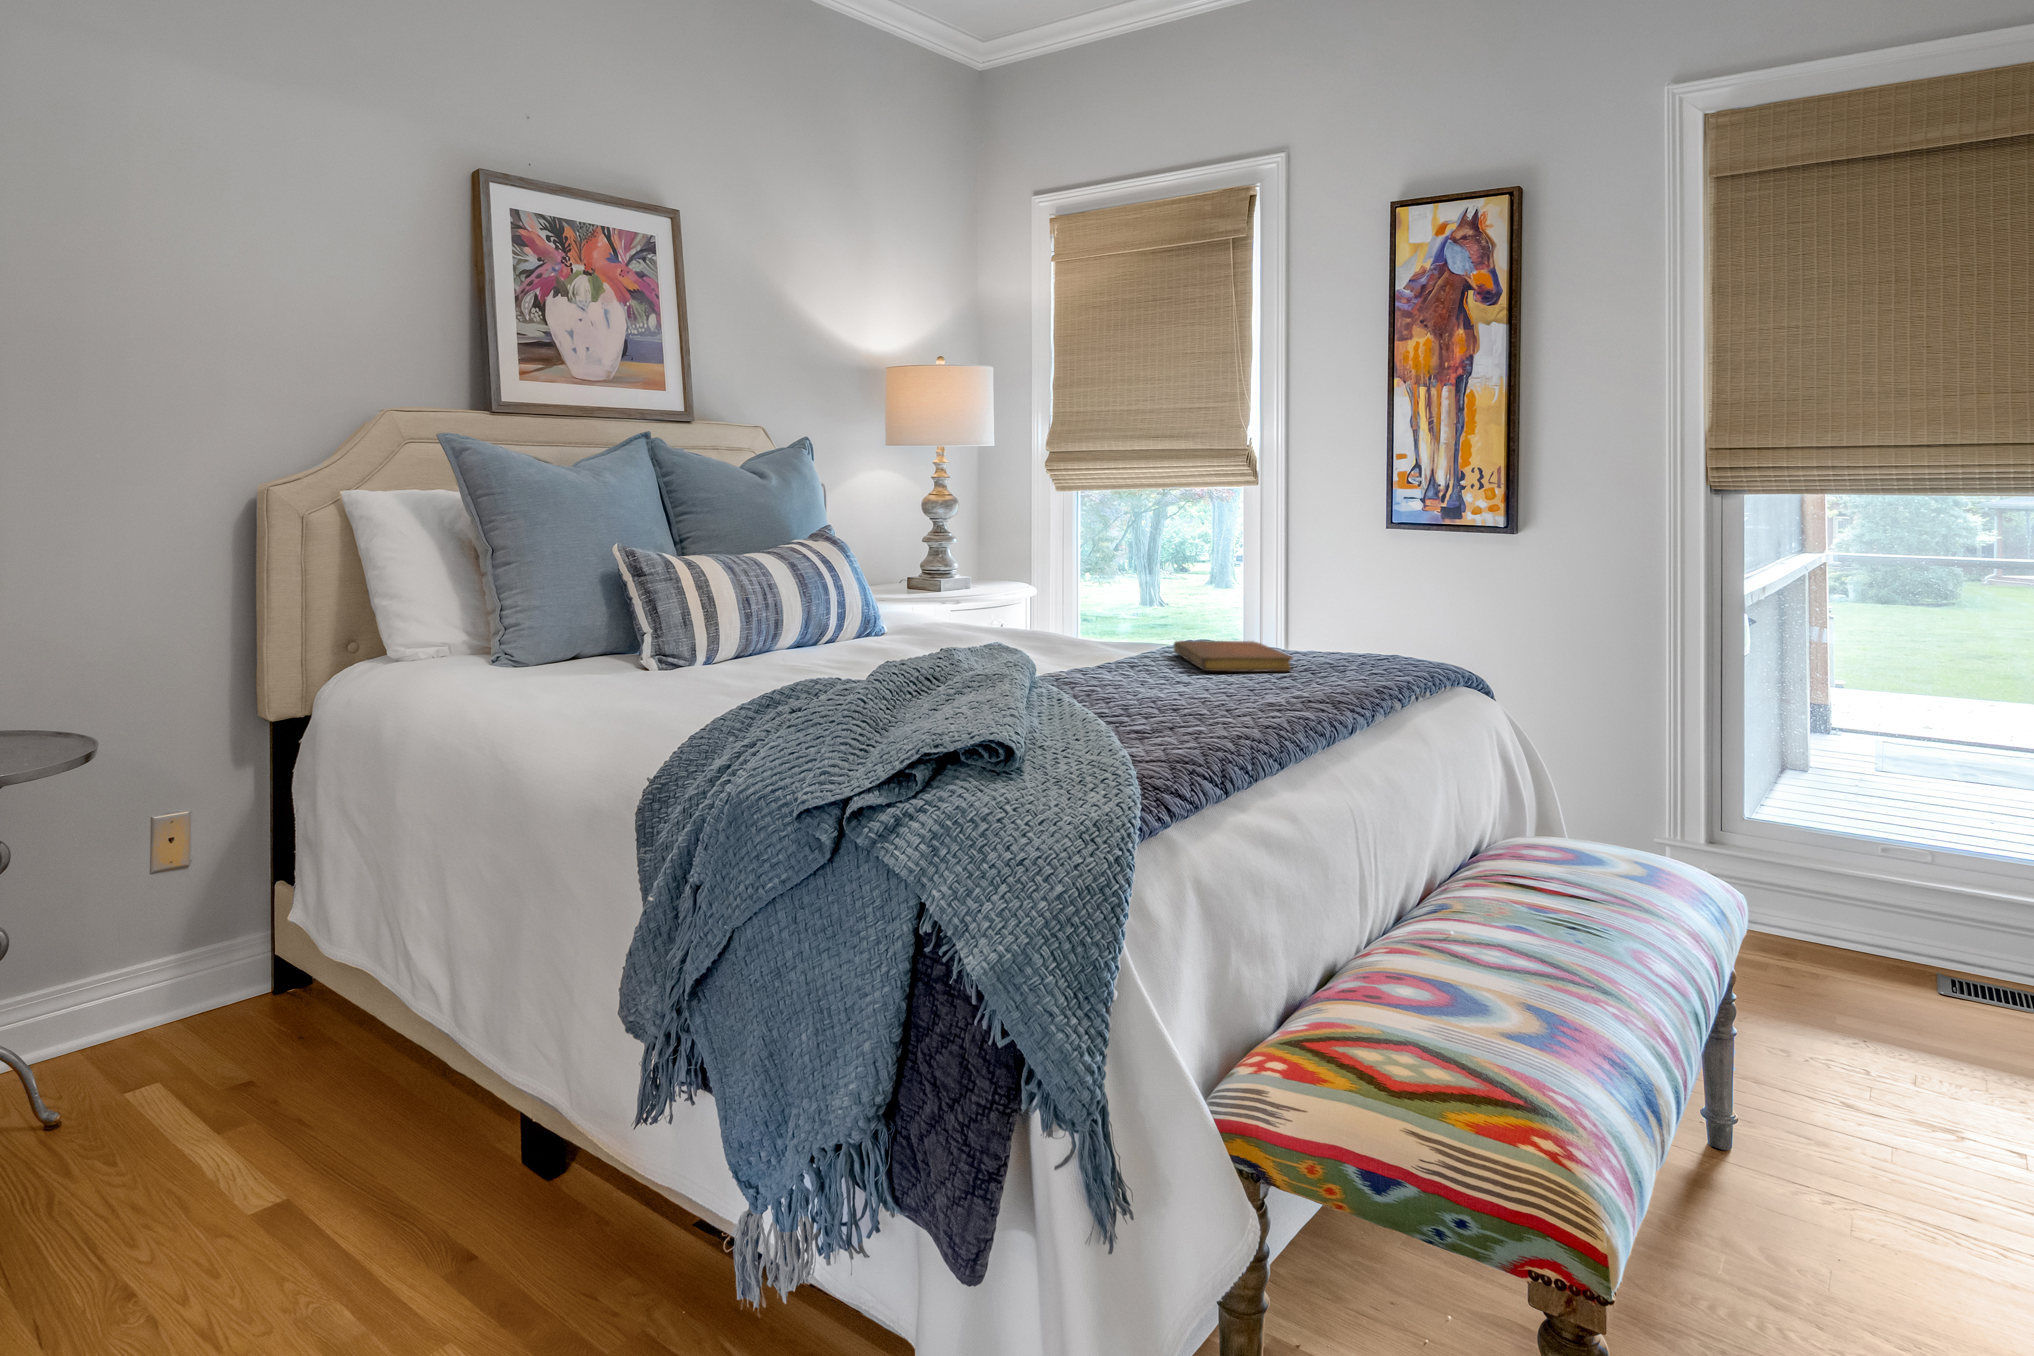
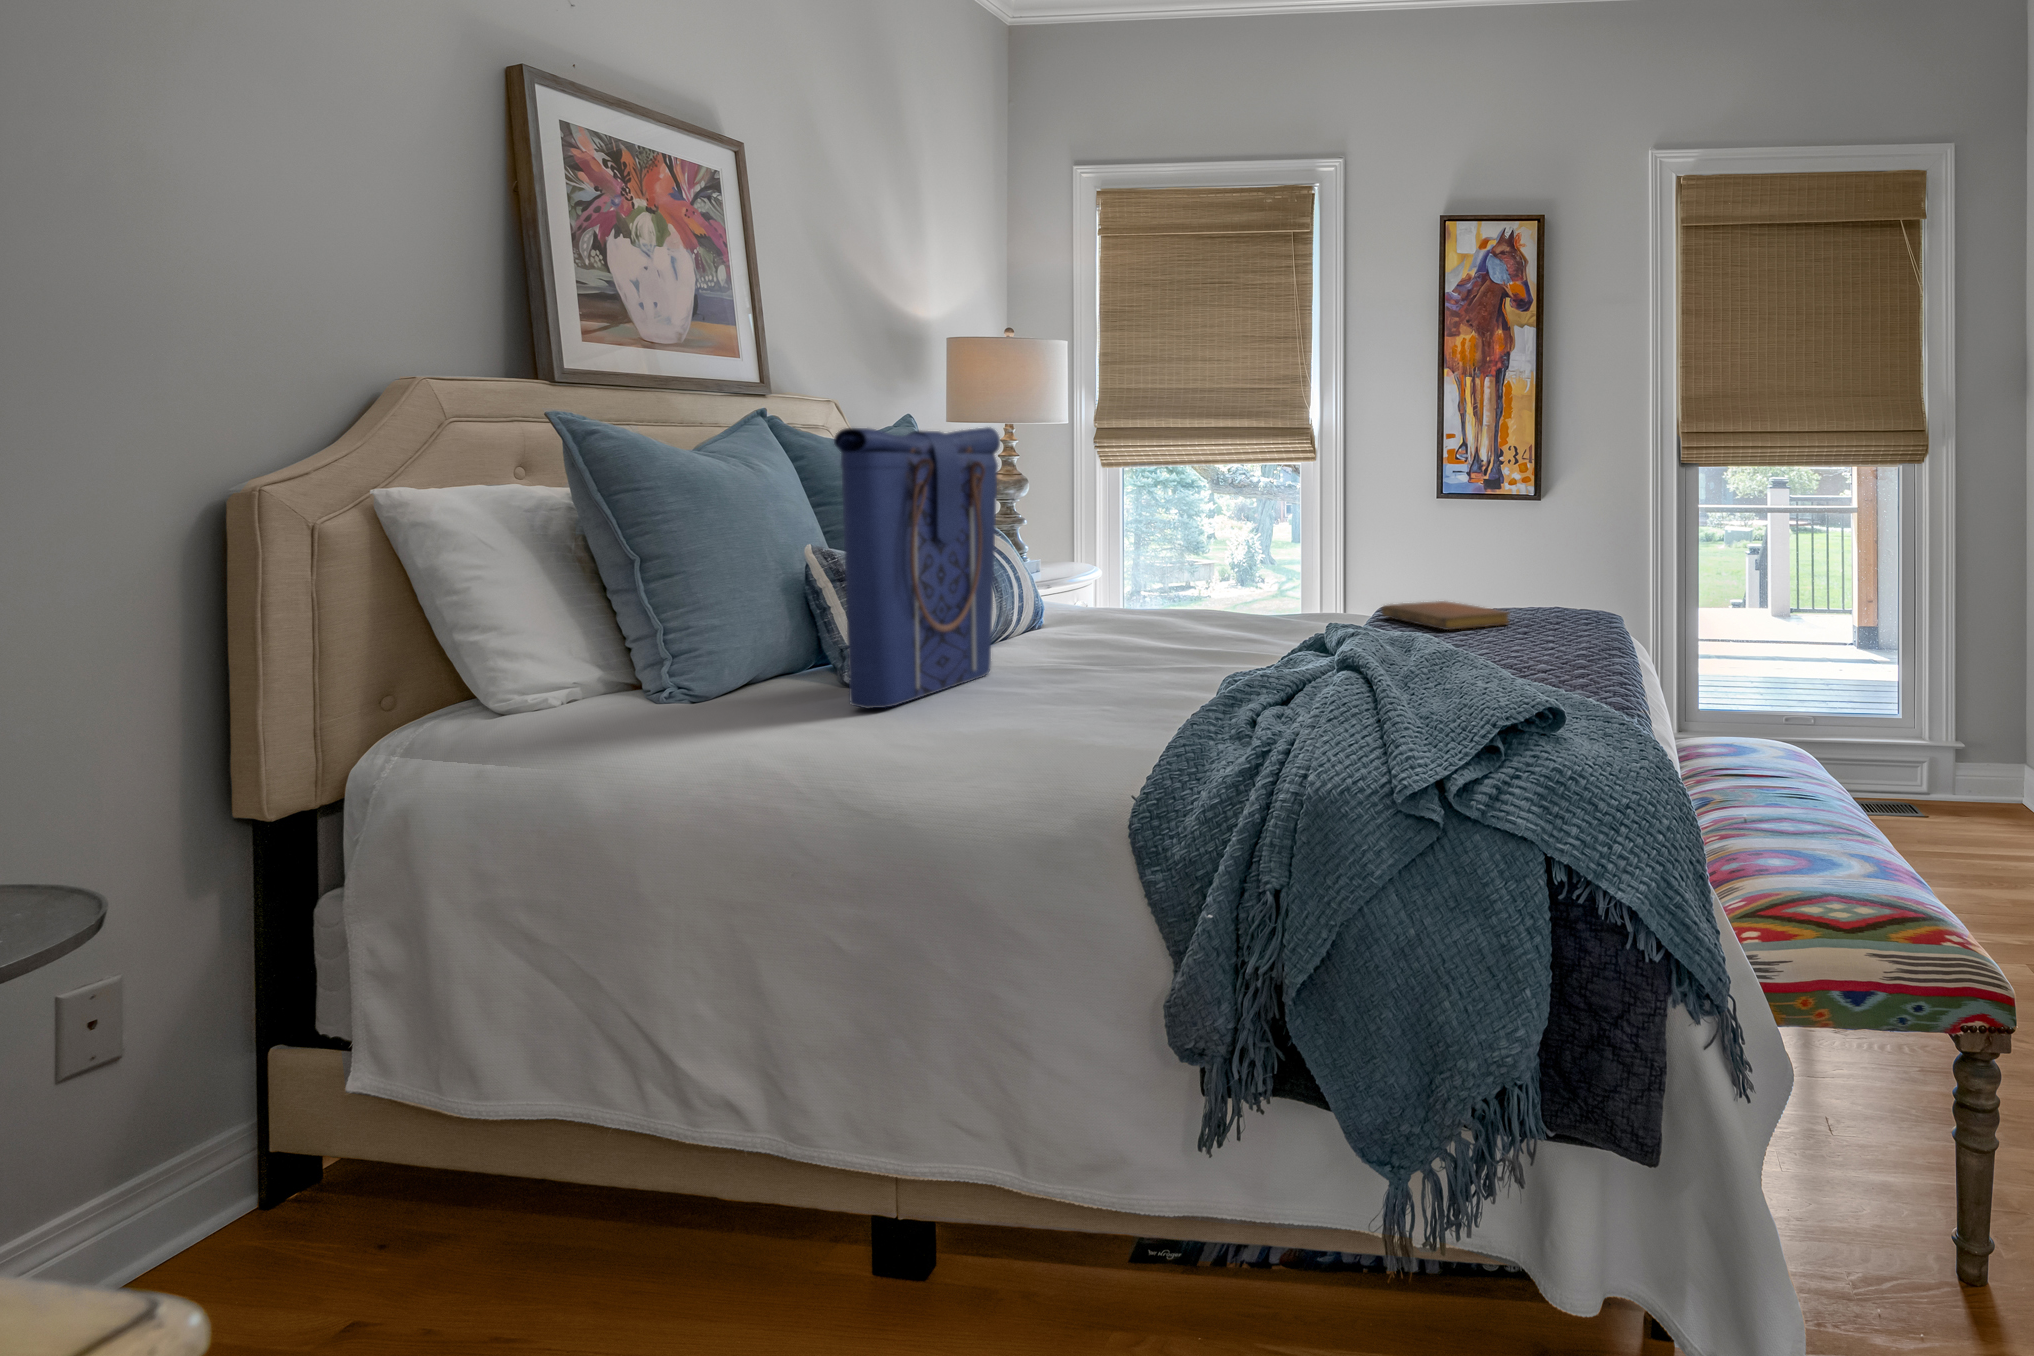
tote bag: none [553,450,746,695] -> present [834,427,1000,709]

